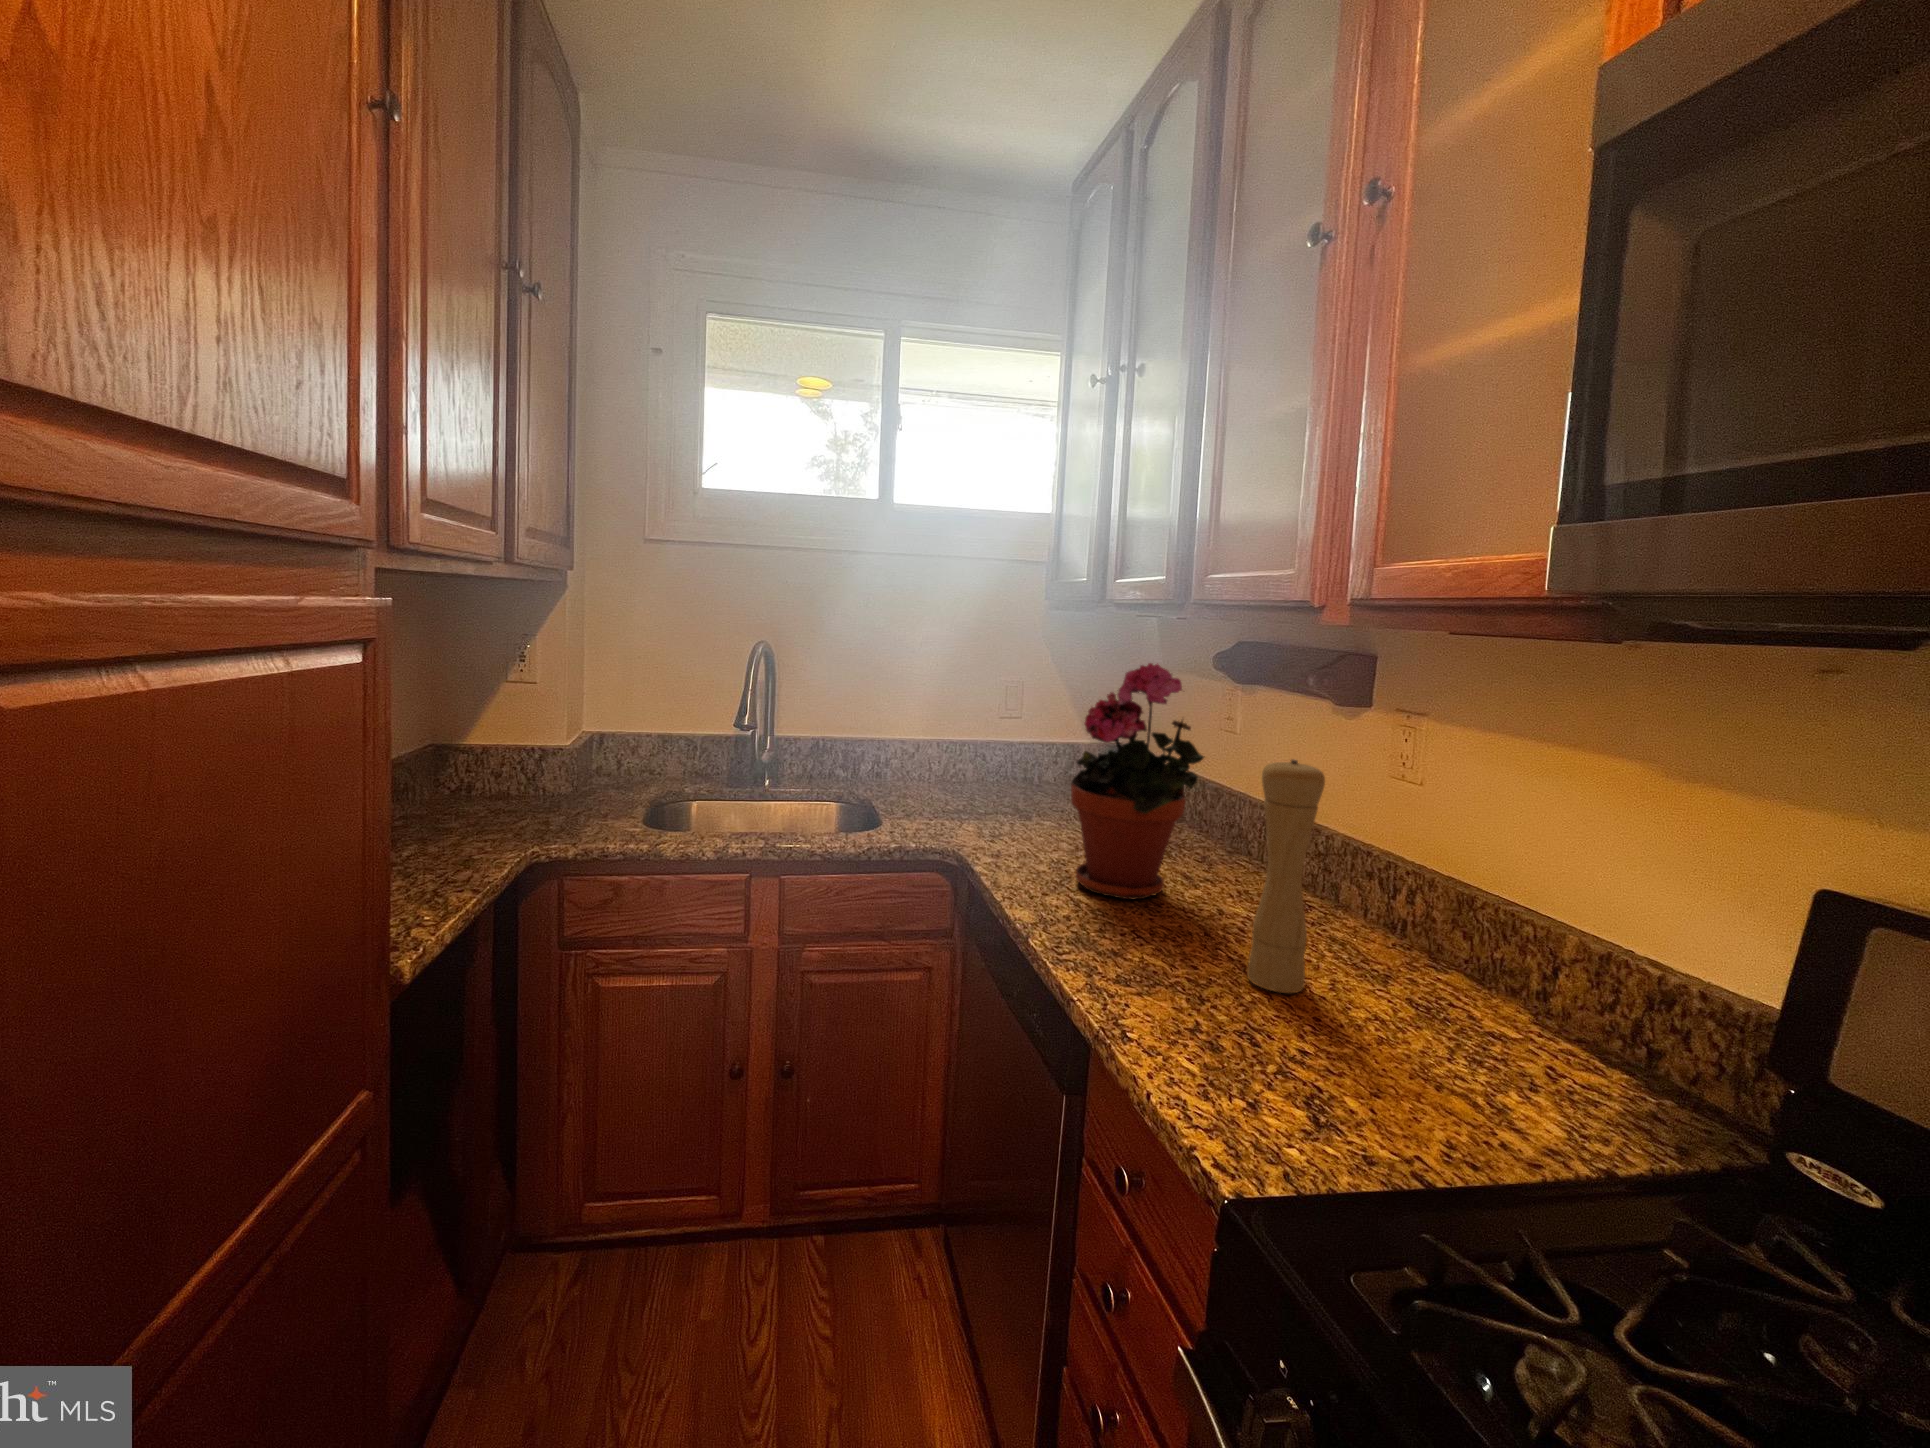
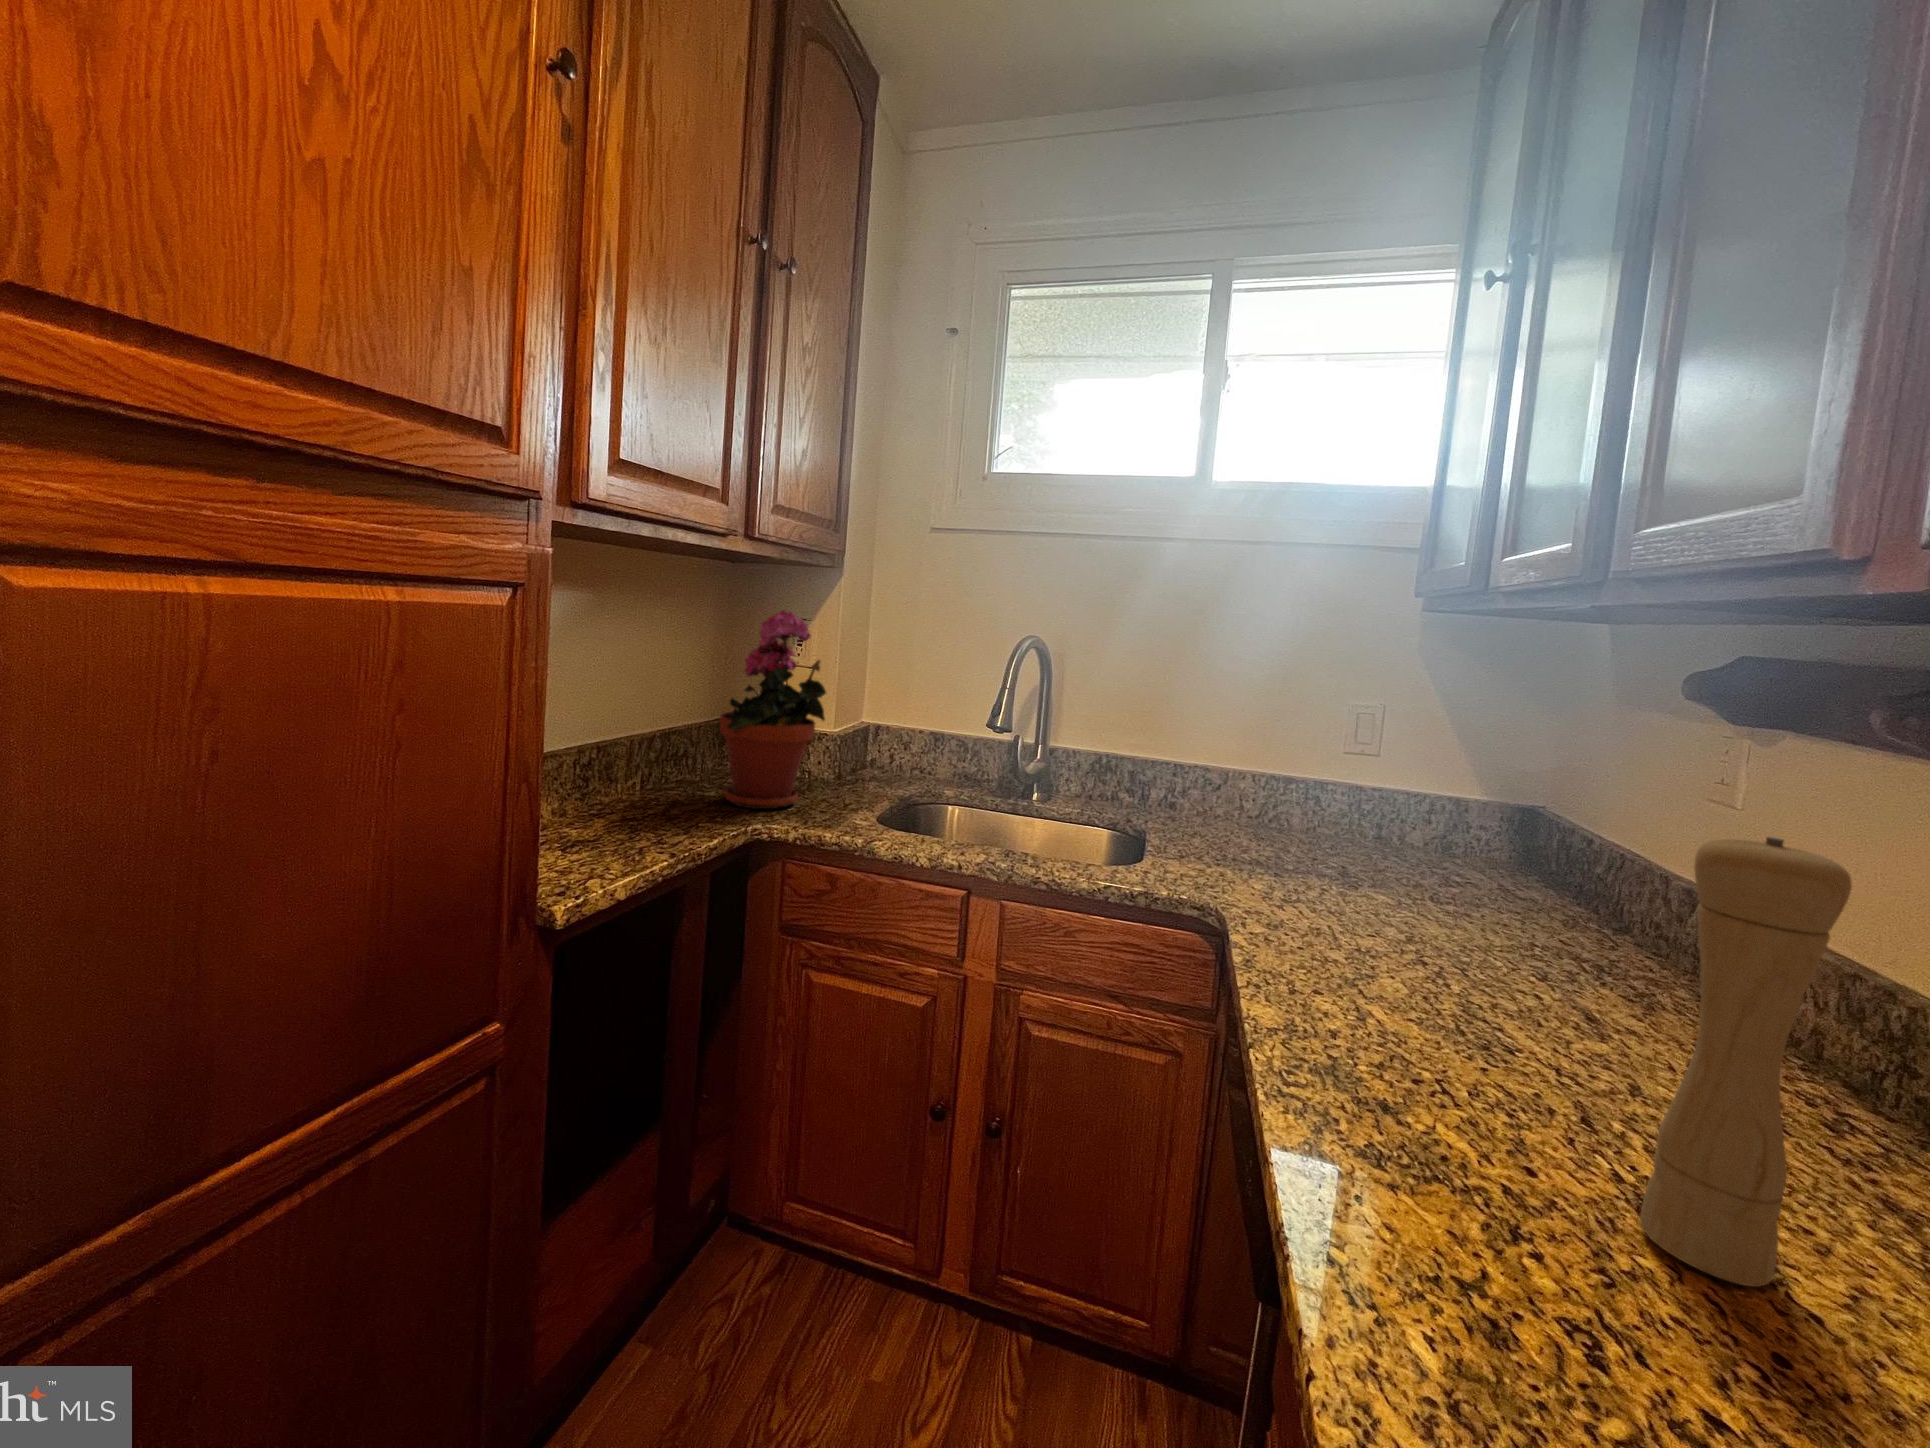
potted plant: present [1071,663,1204,899] -> present [720,610,826,809]

